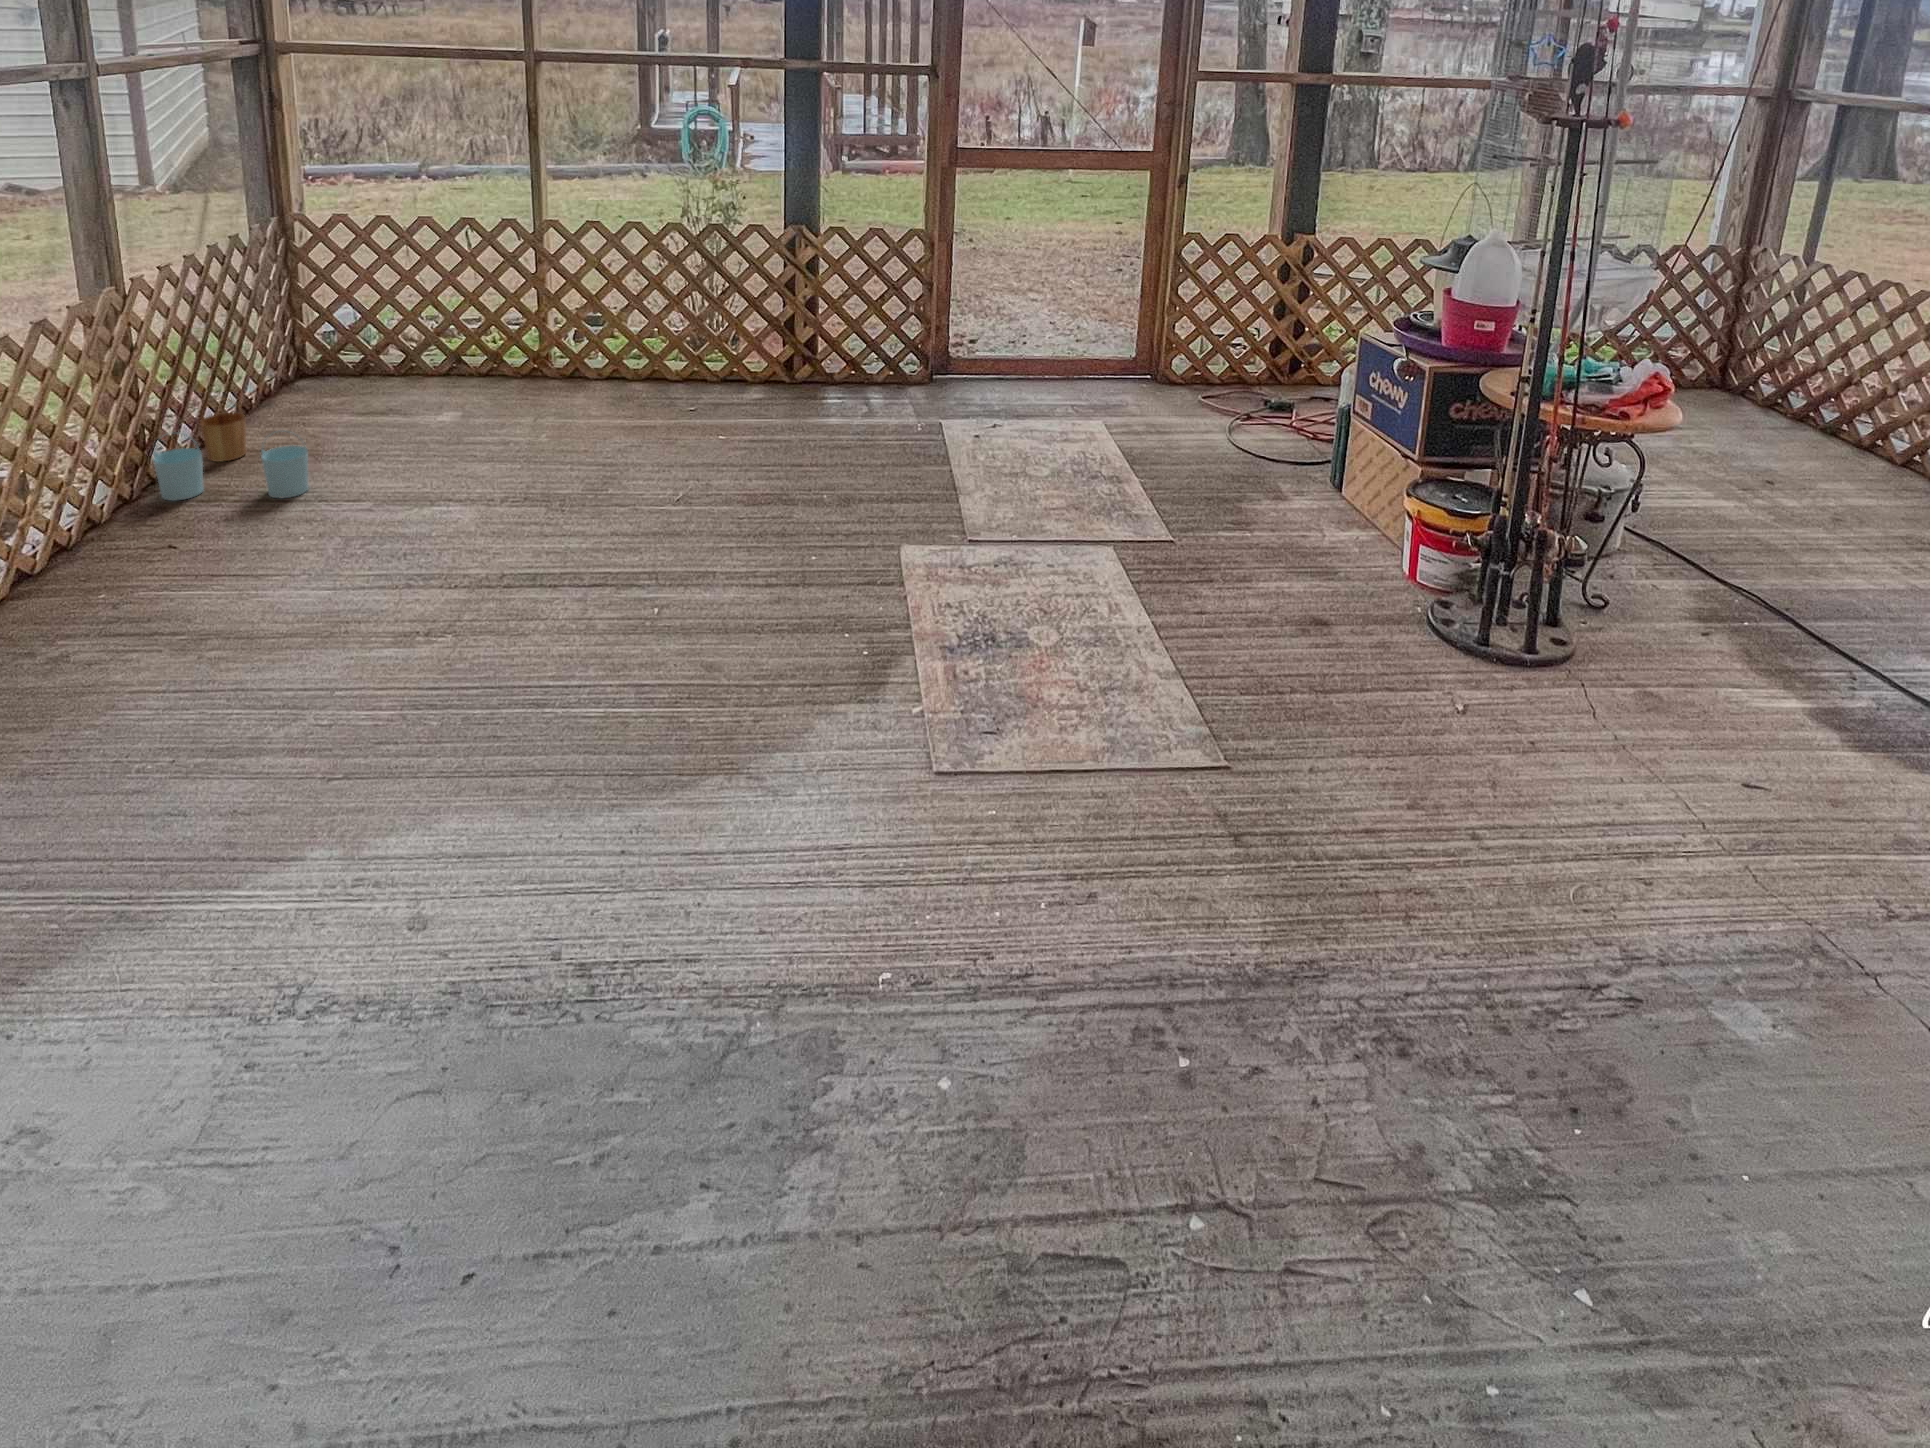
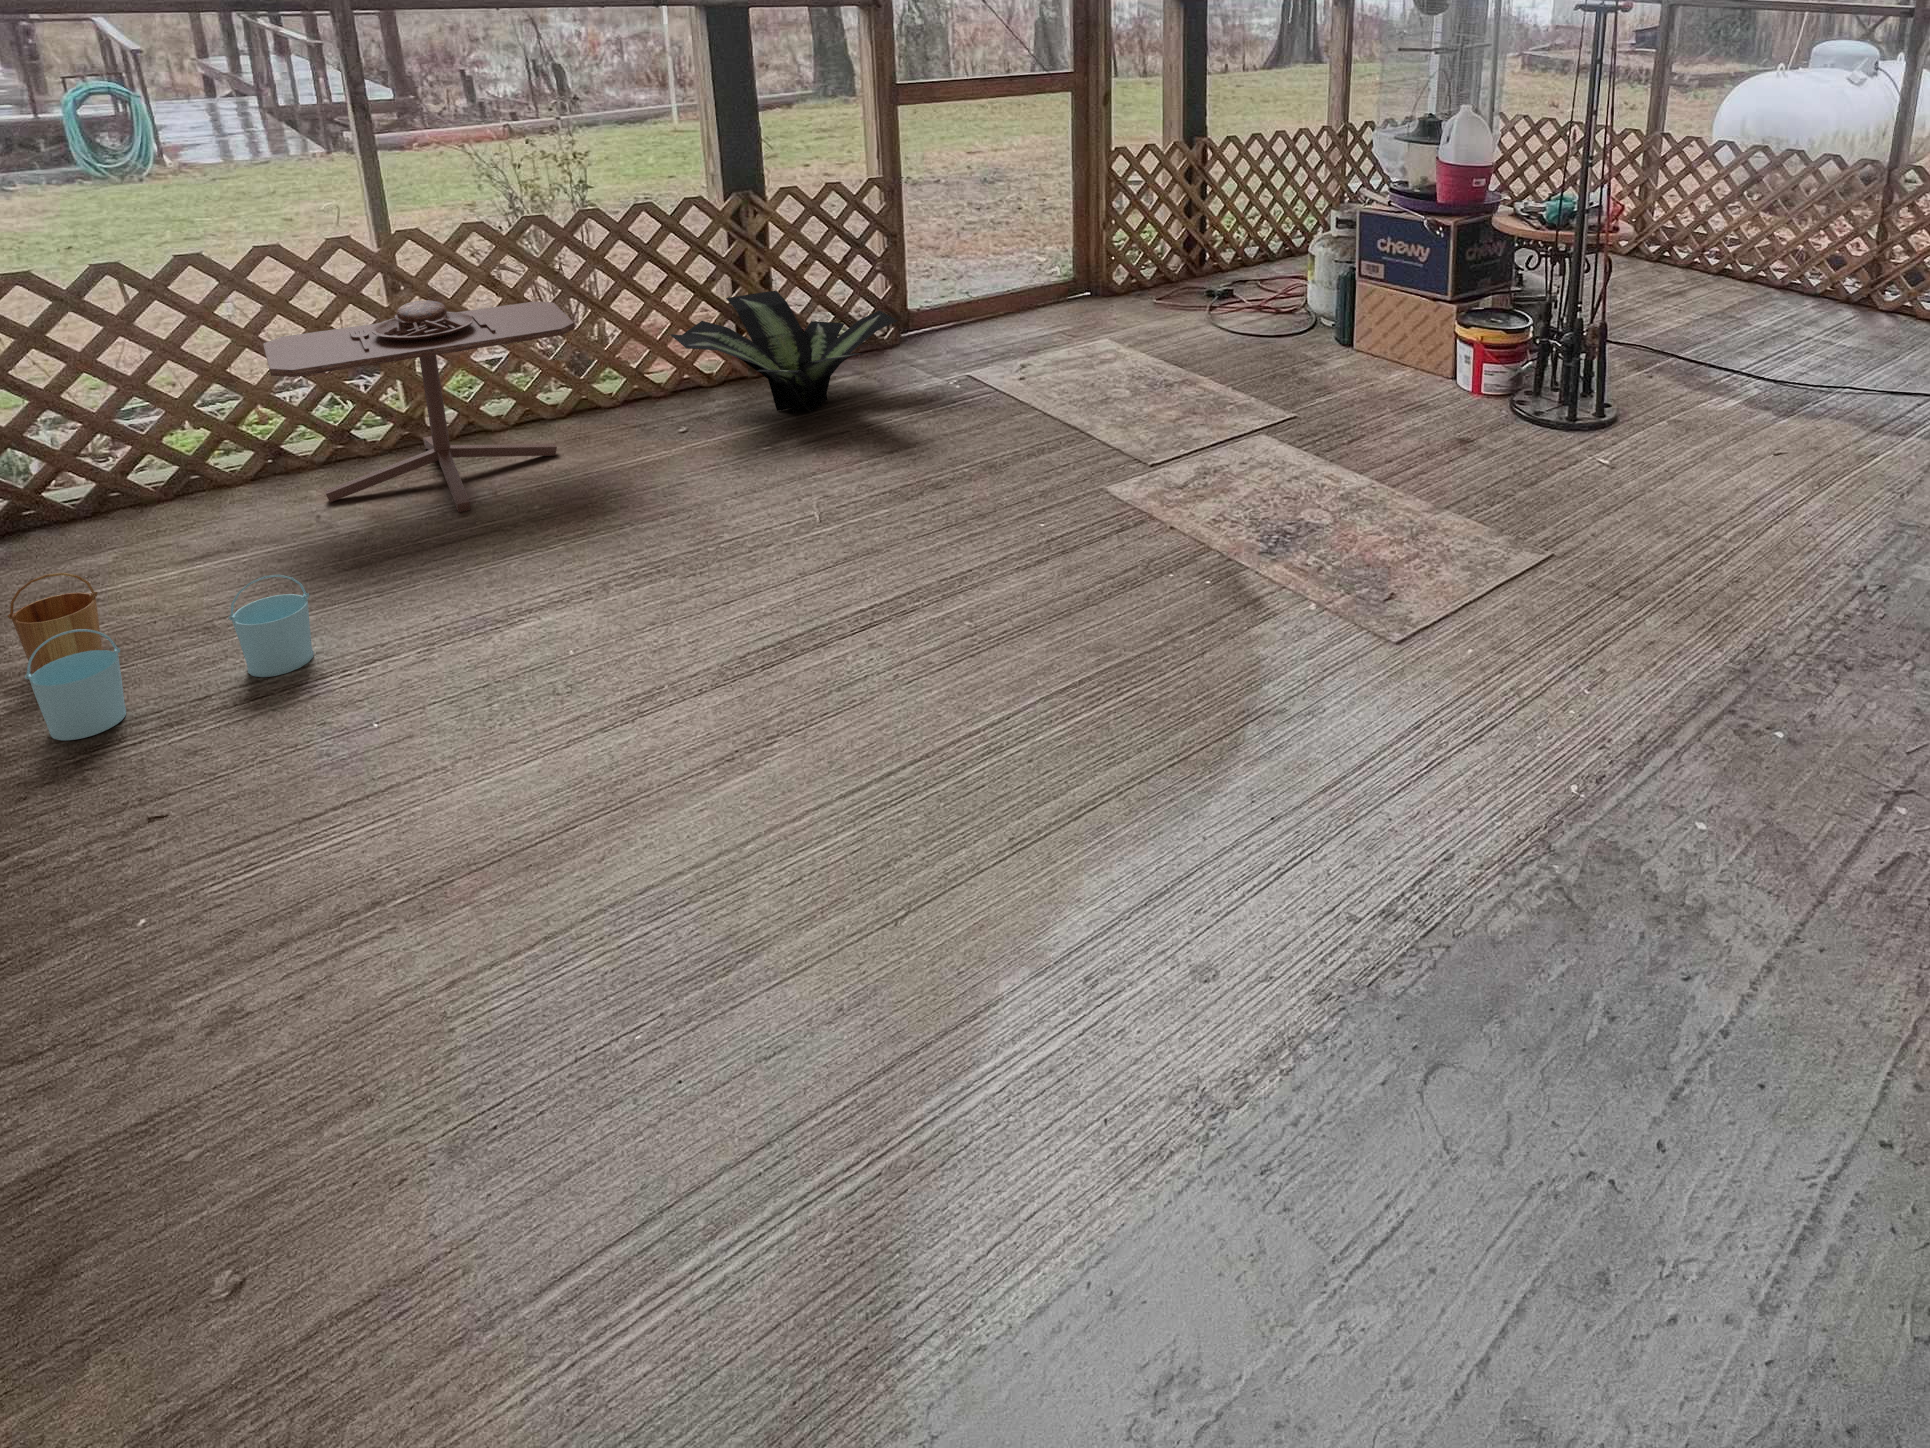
side table: none [409,271,616,428] -> present [263,300,575,512]
potted plant: none [677,312,867,421] -> present [670,291,898,414]

